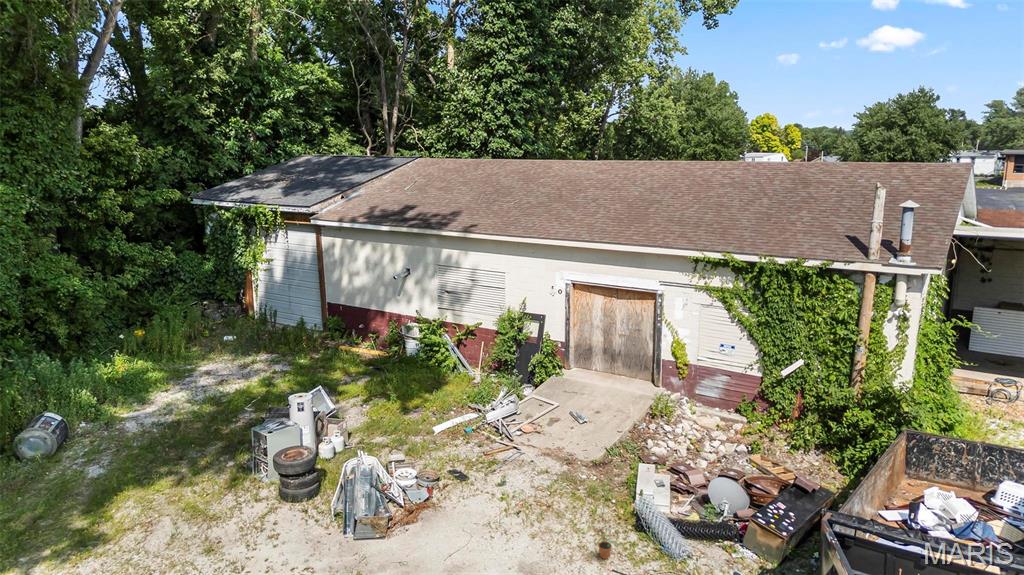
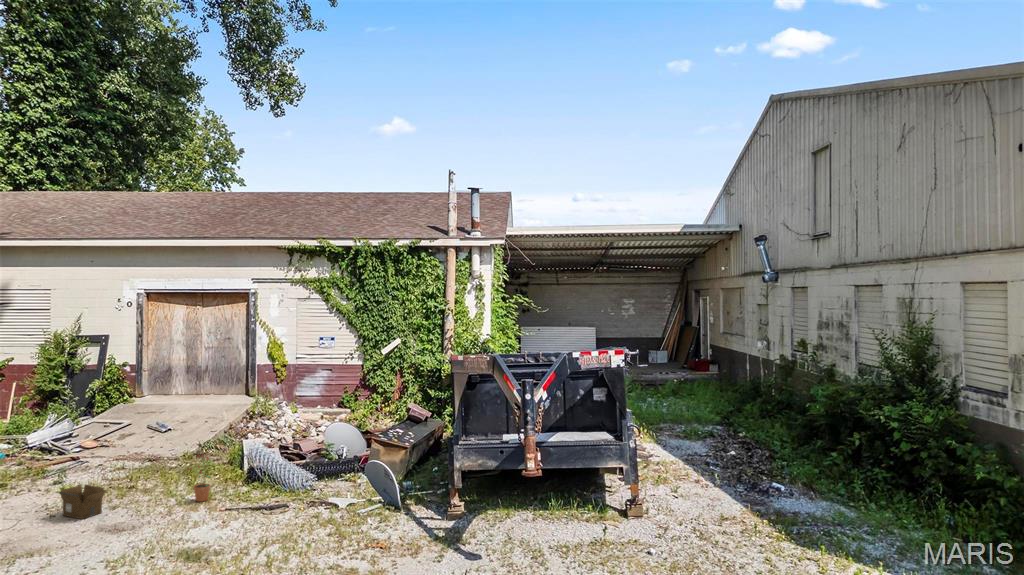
cardboard box: none [503,523,534,559] -> present [60,485,106,519]

